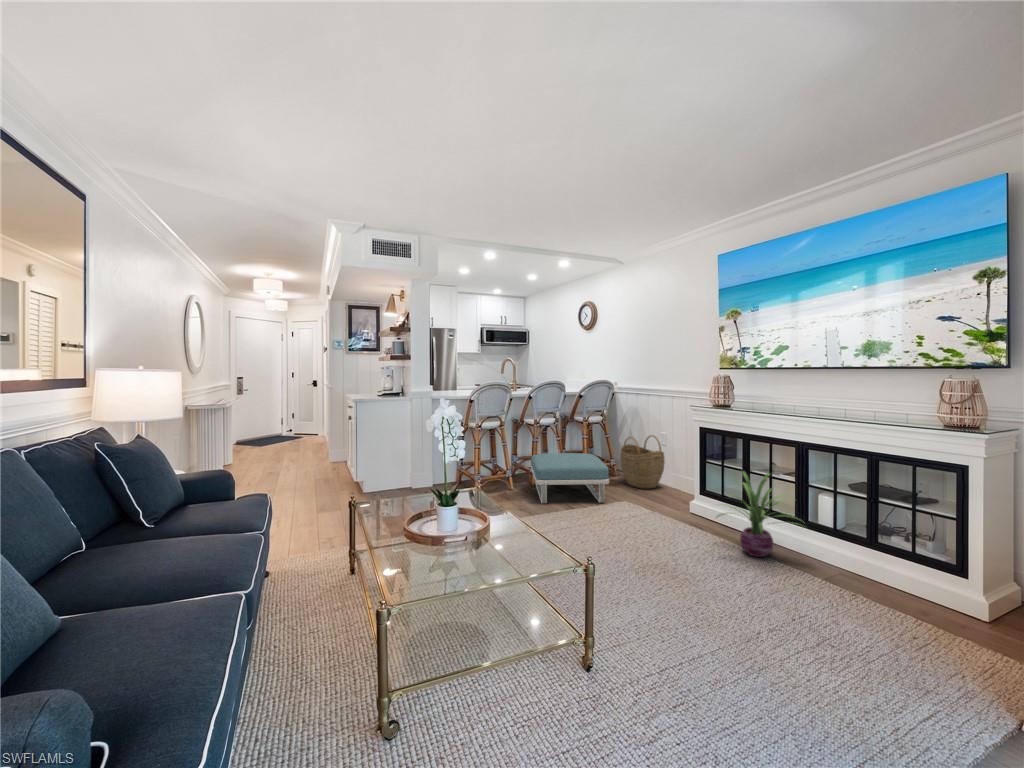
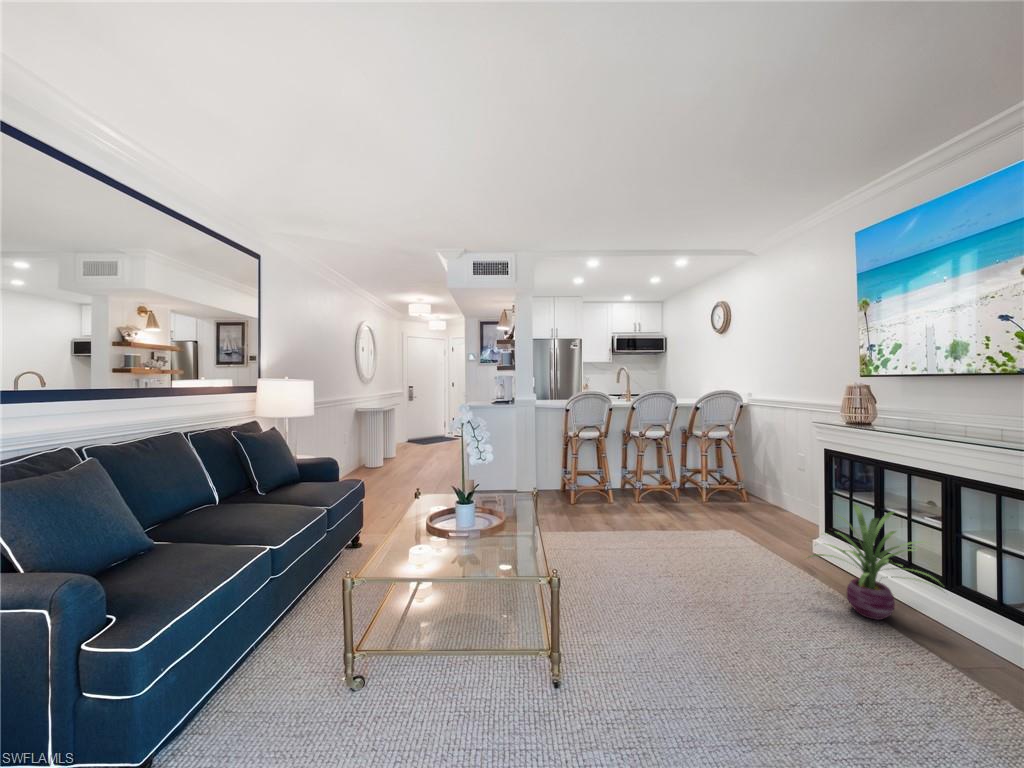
woven basket: present [620,435,665,489] -> none [741,456,797,519]
footstool: present [531,453,609,503] -> none [626,468,711,527]

